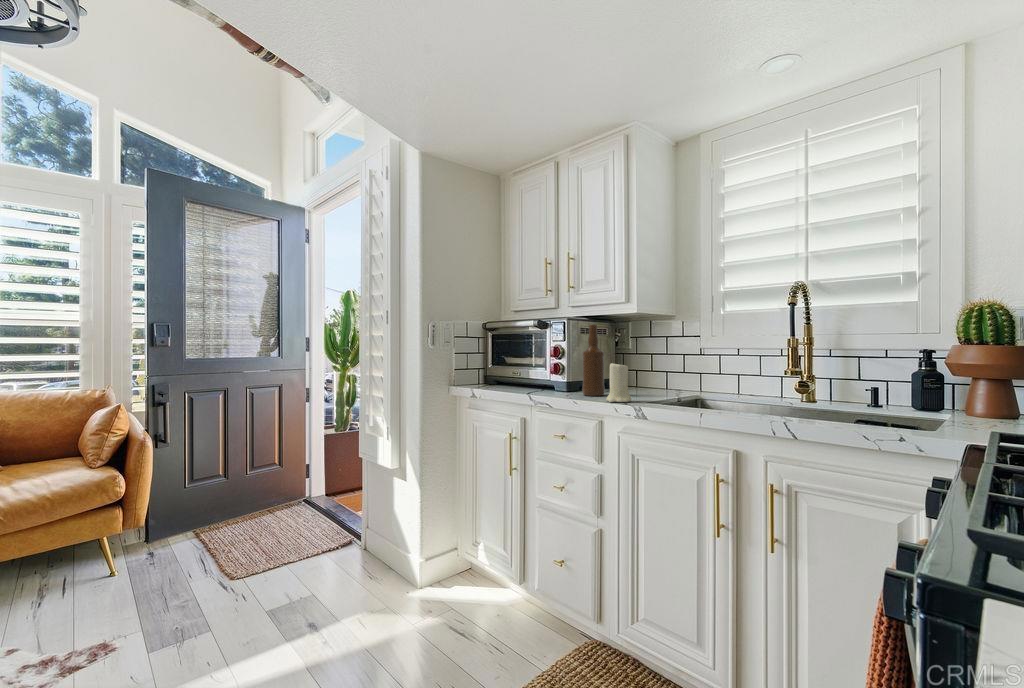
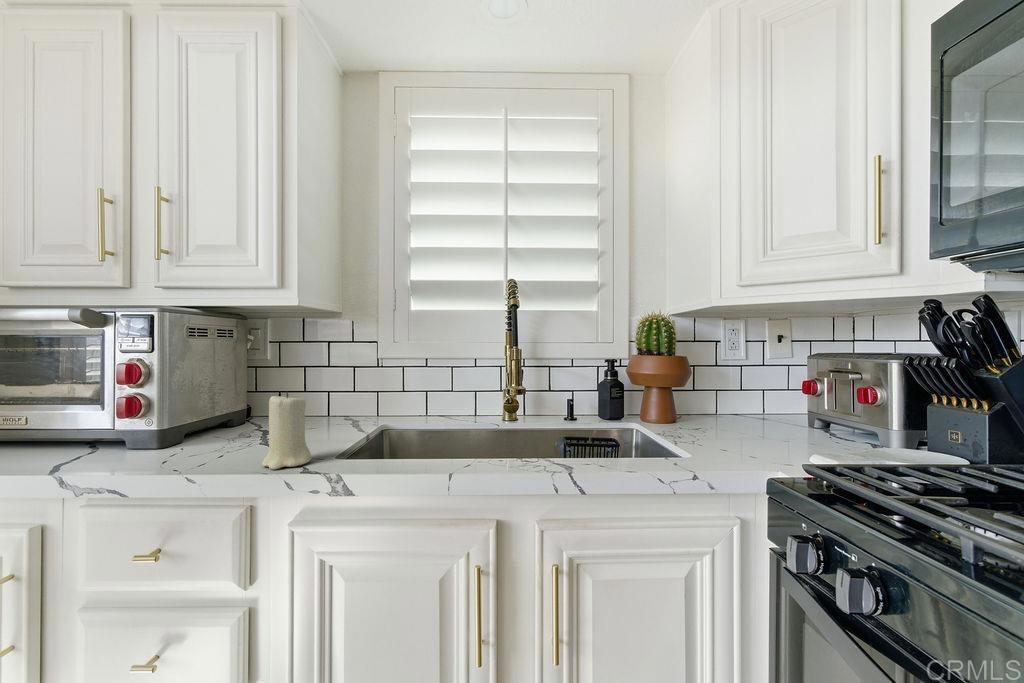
bottle: present [582,324,605,396] -> none [197,322,243,455]

